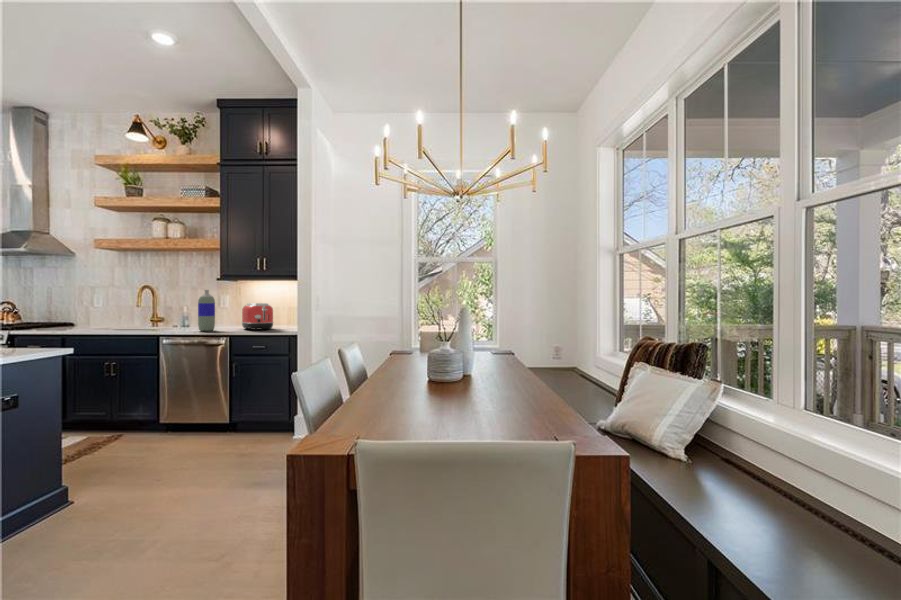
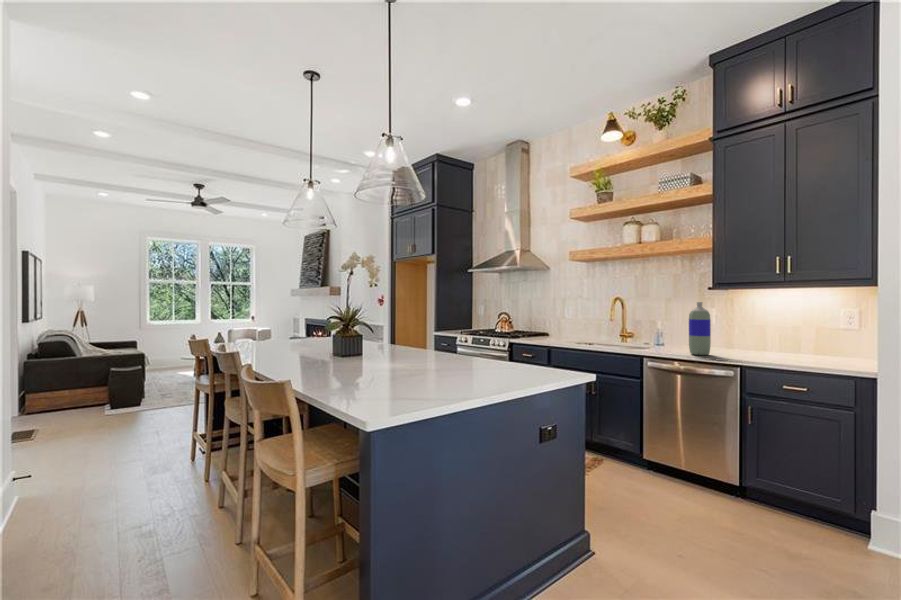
toaster: present [242,303,273,330] -> none [745,320,801,359]

